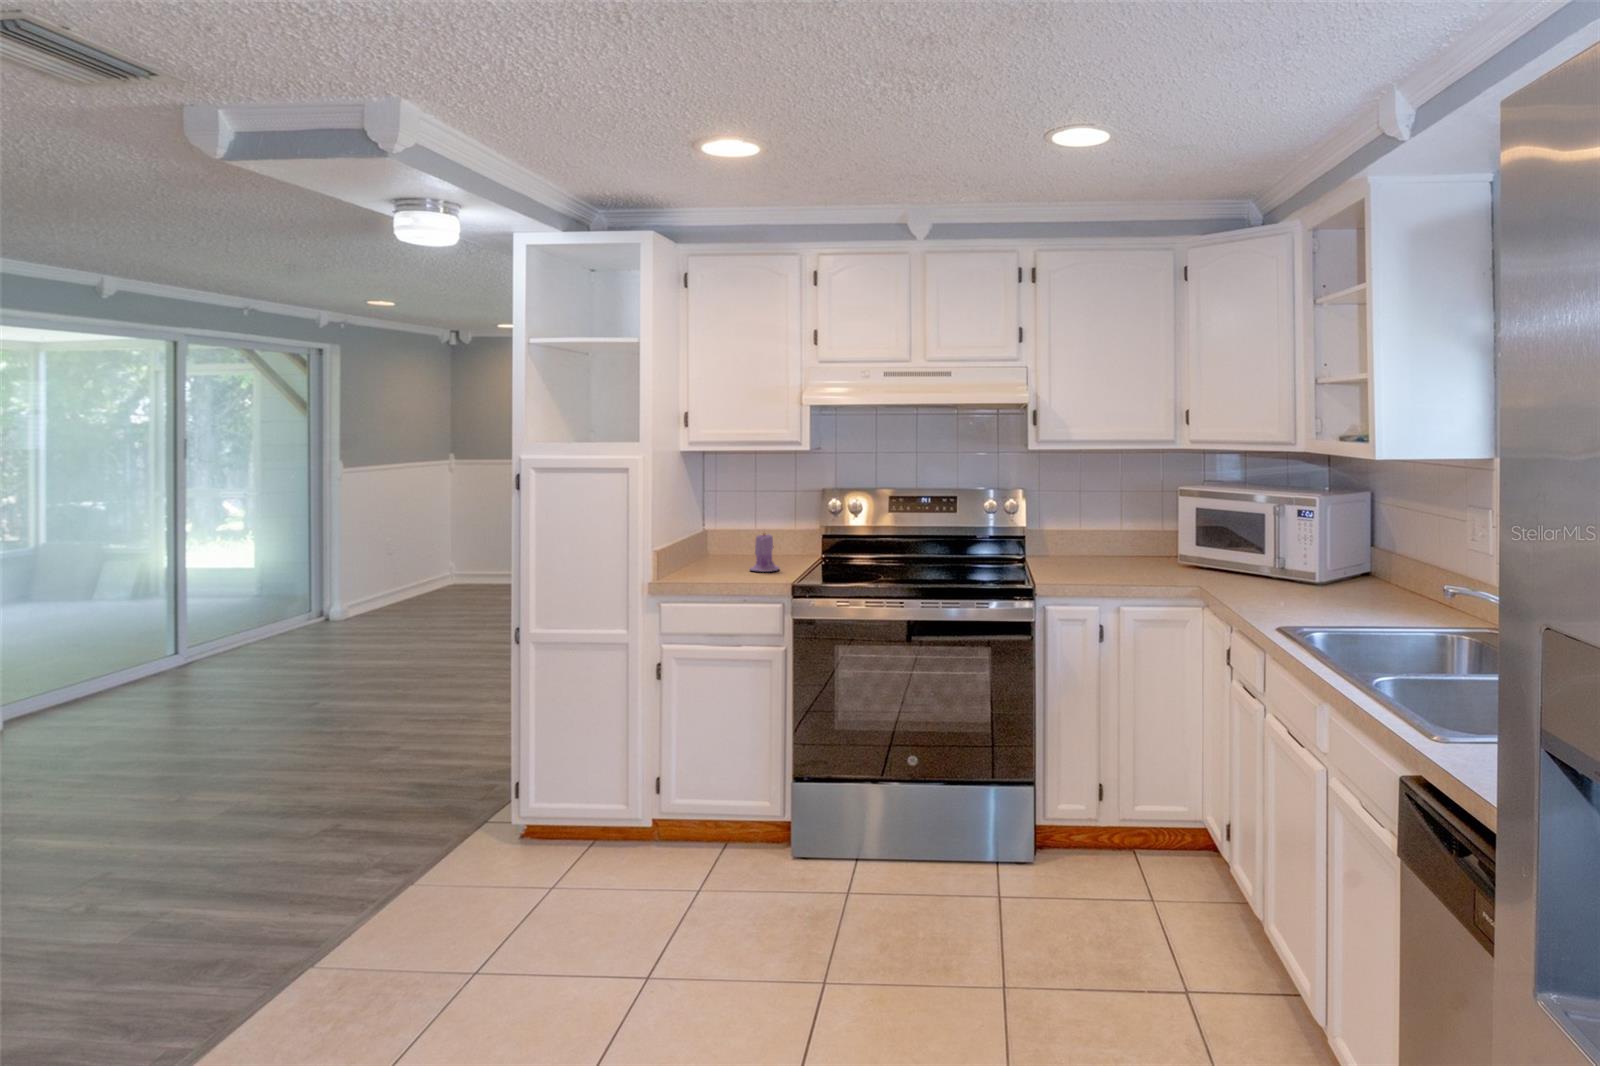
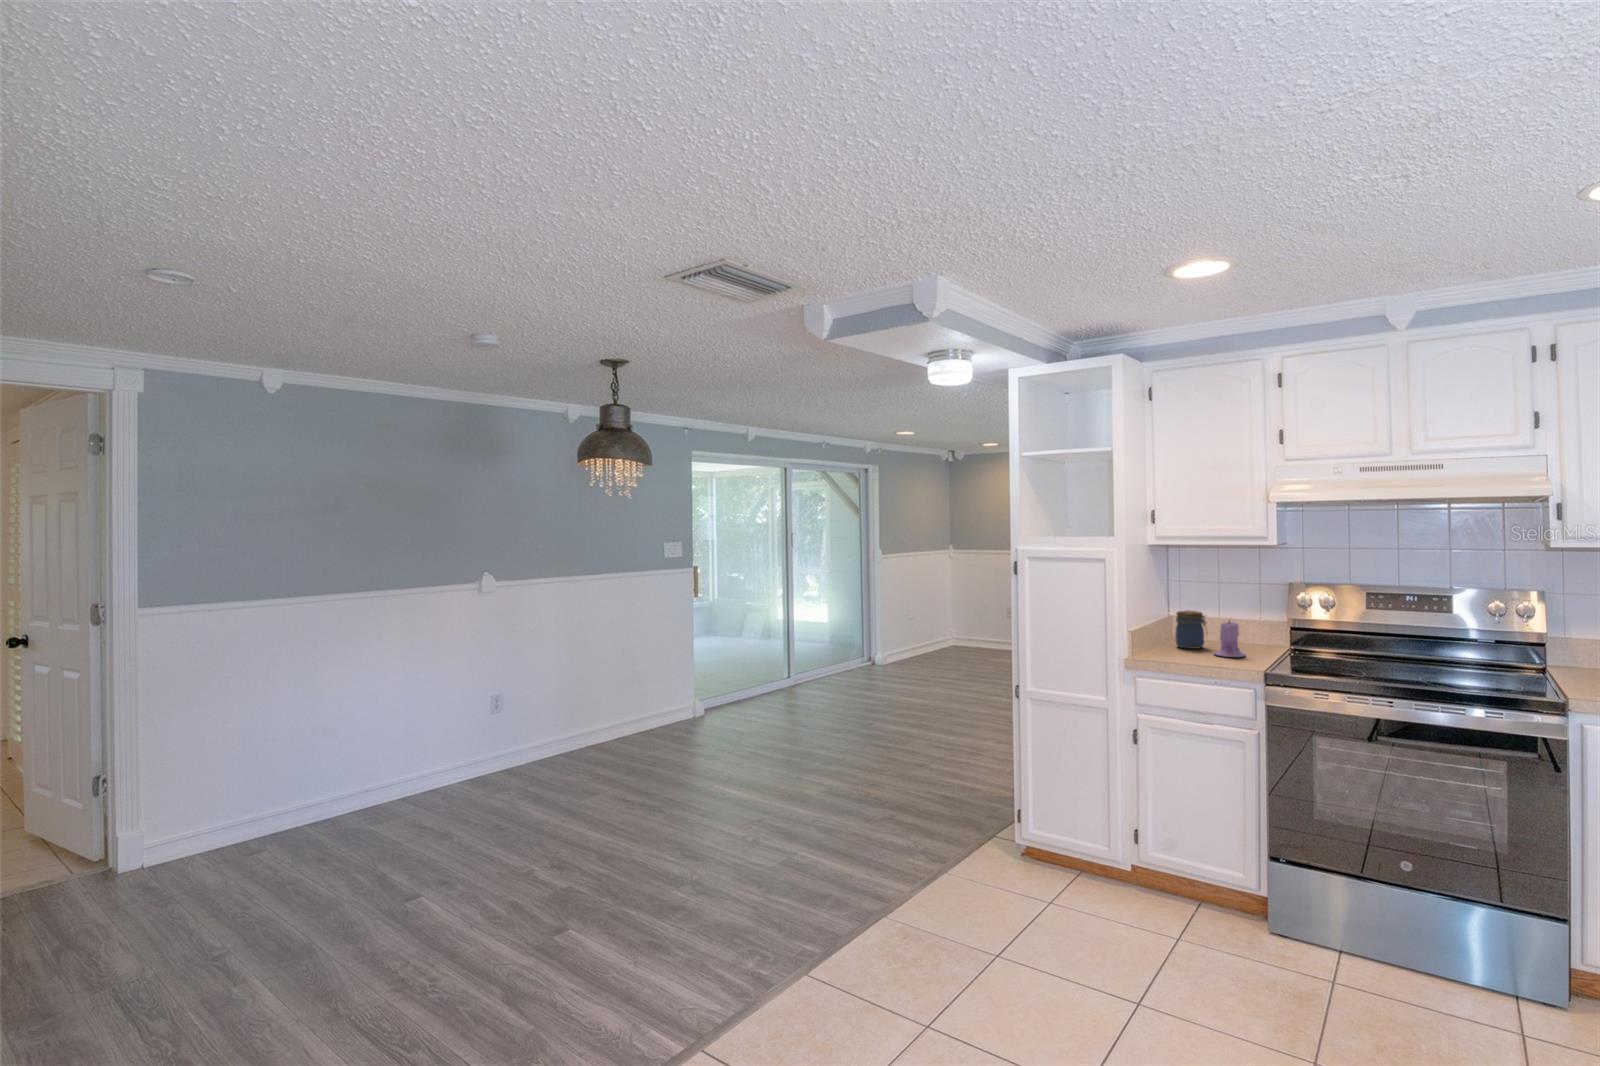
jar: none [711,524,744,566] -> present [1175,610,1207,649]

